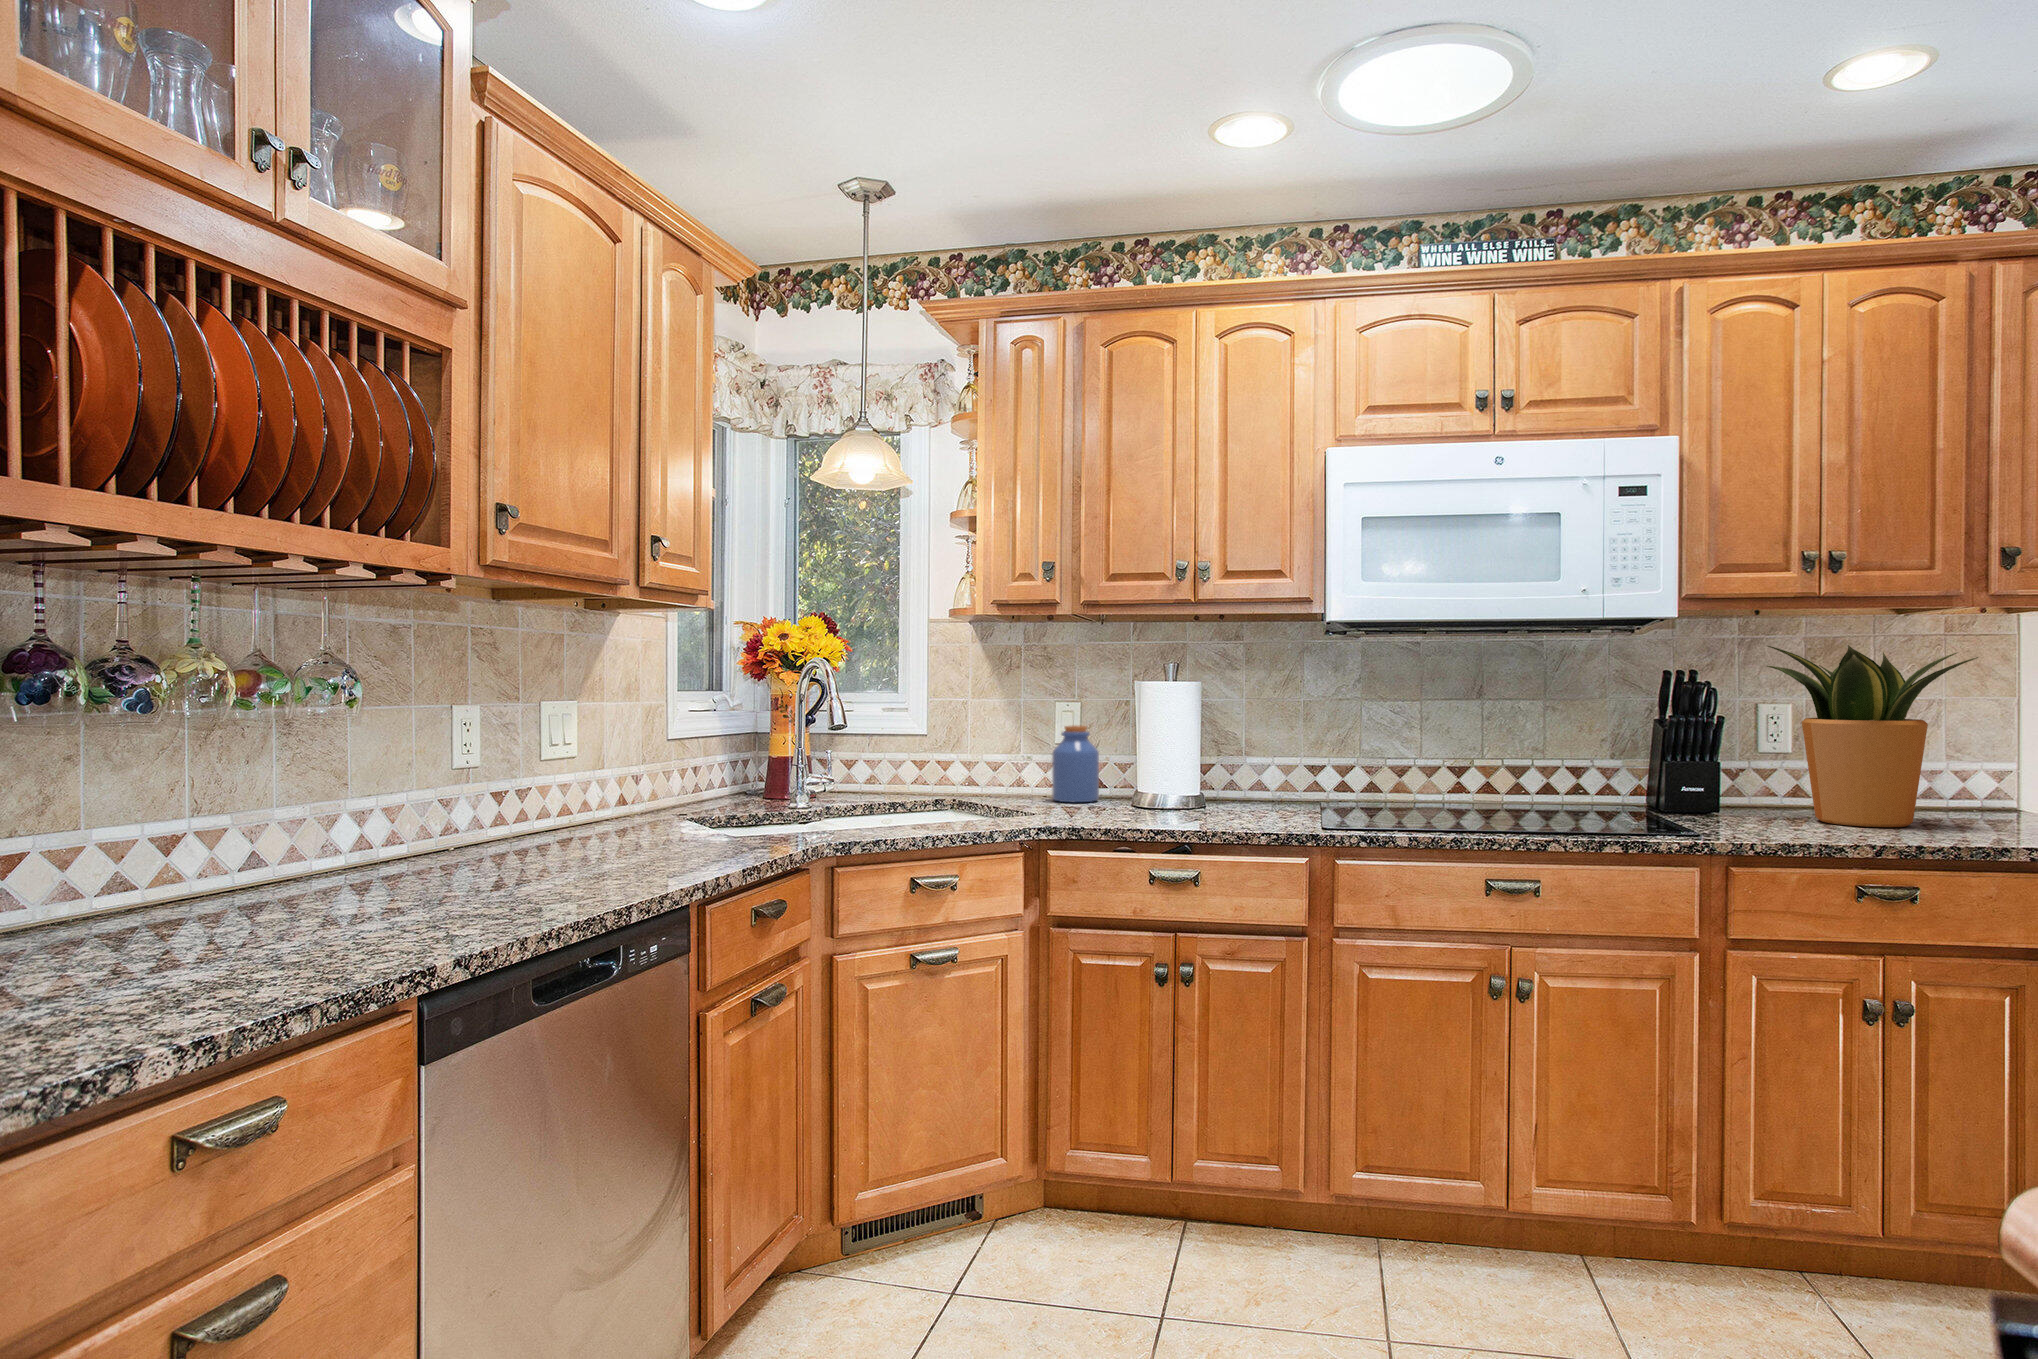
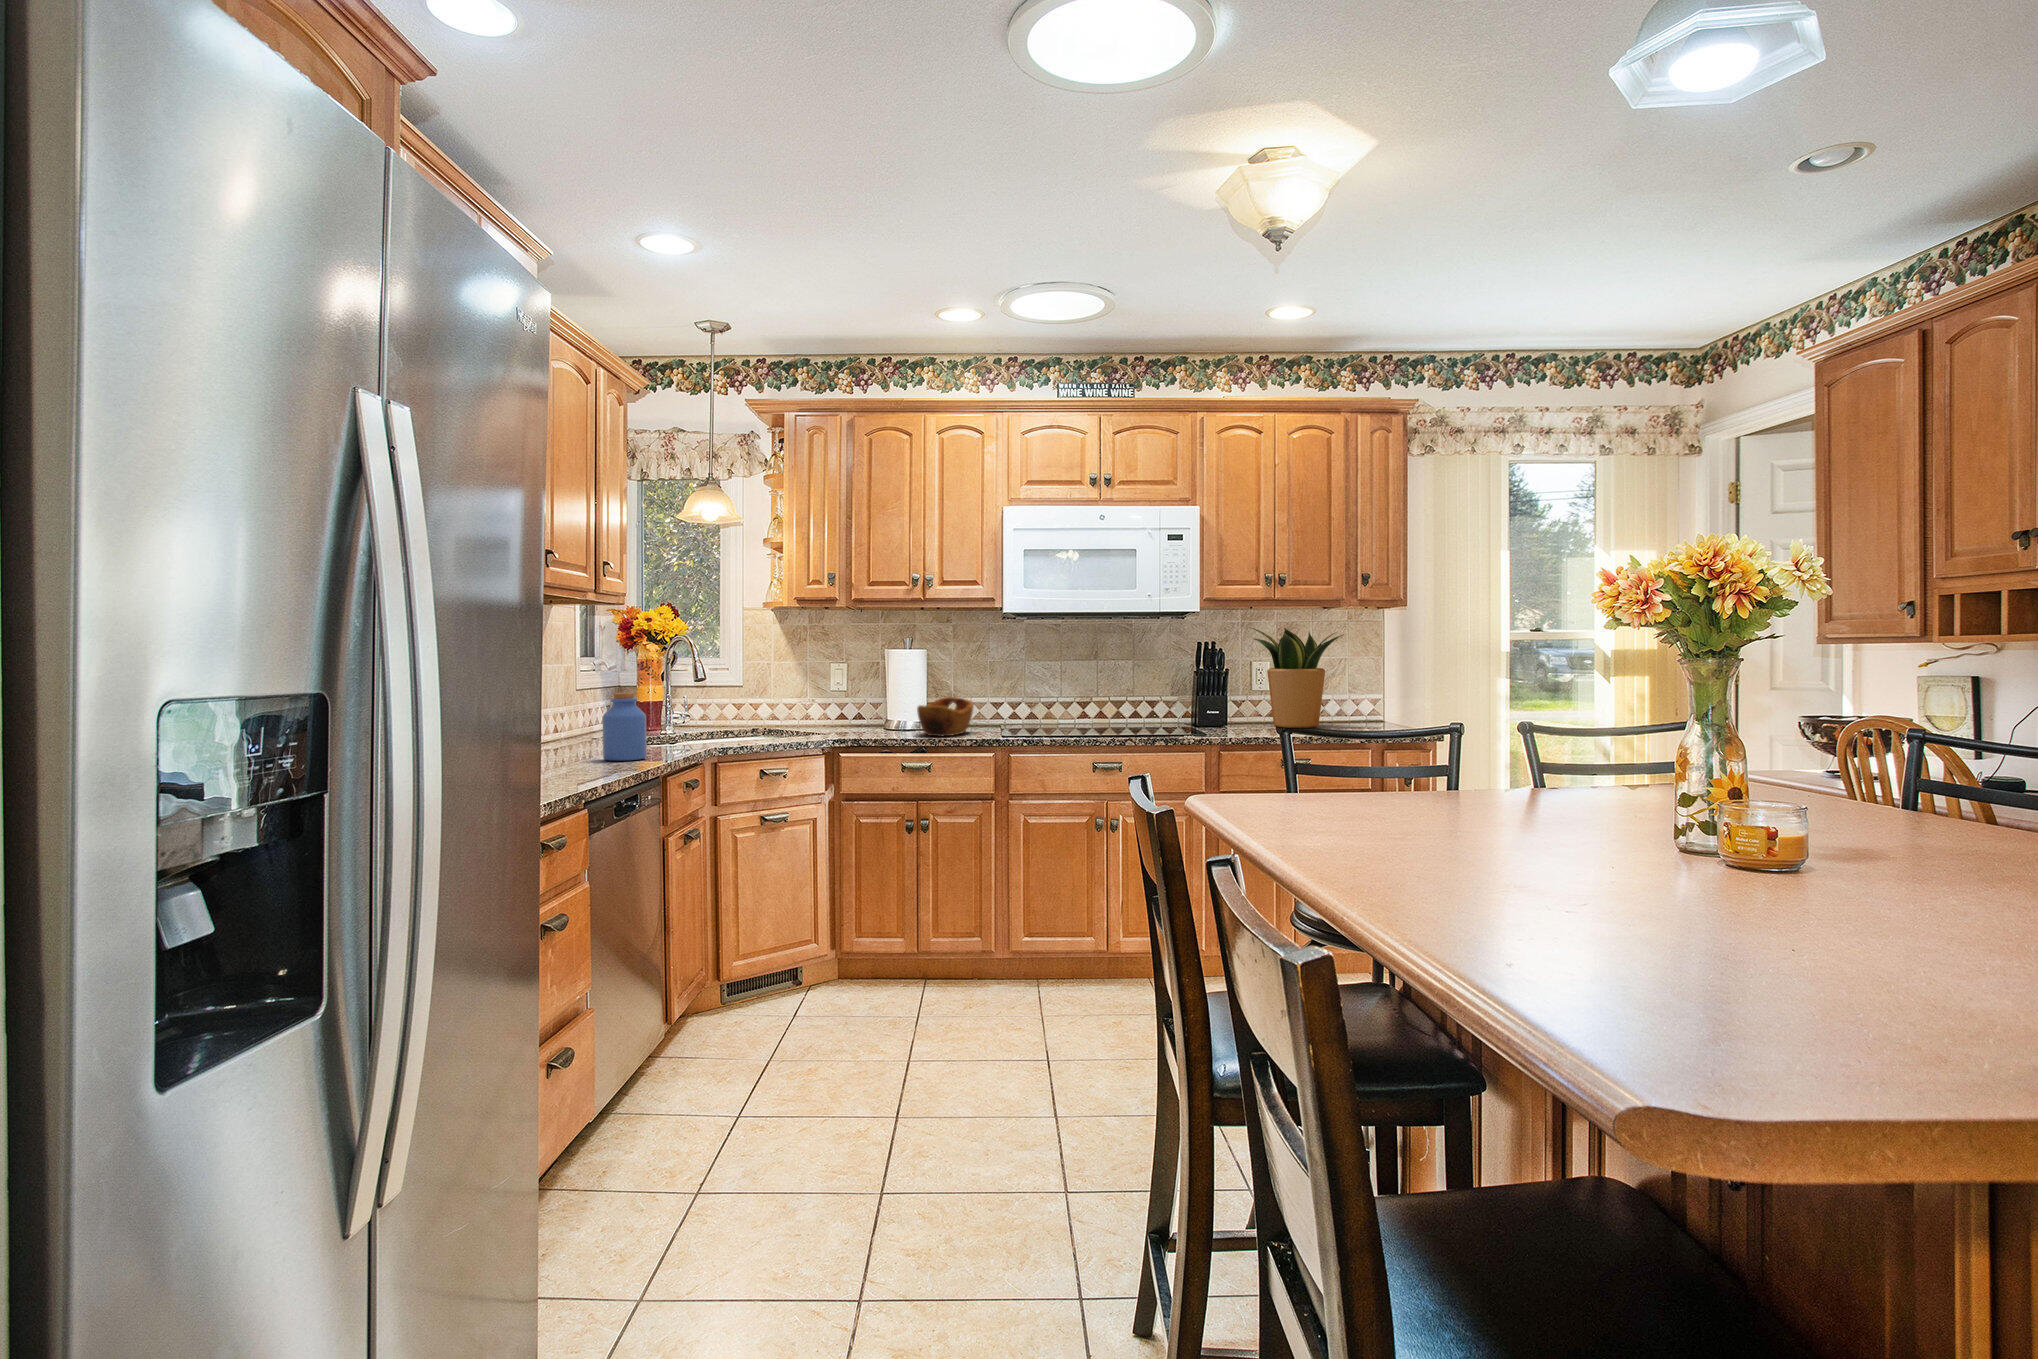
jar: present [1052,725,1099,802] -> present [602,693,647,761]
wooden bowl: none [1179,757,1273,825] -> present [917,697,974,736]

